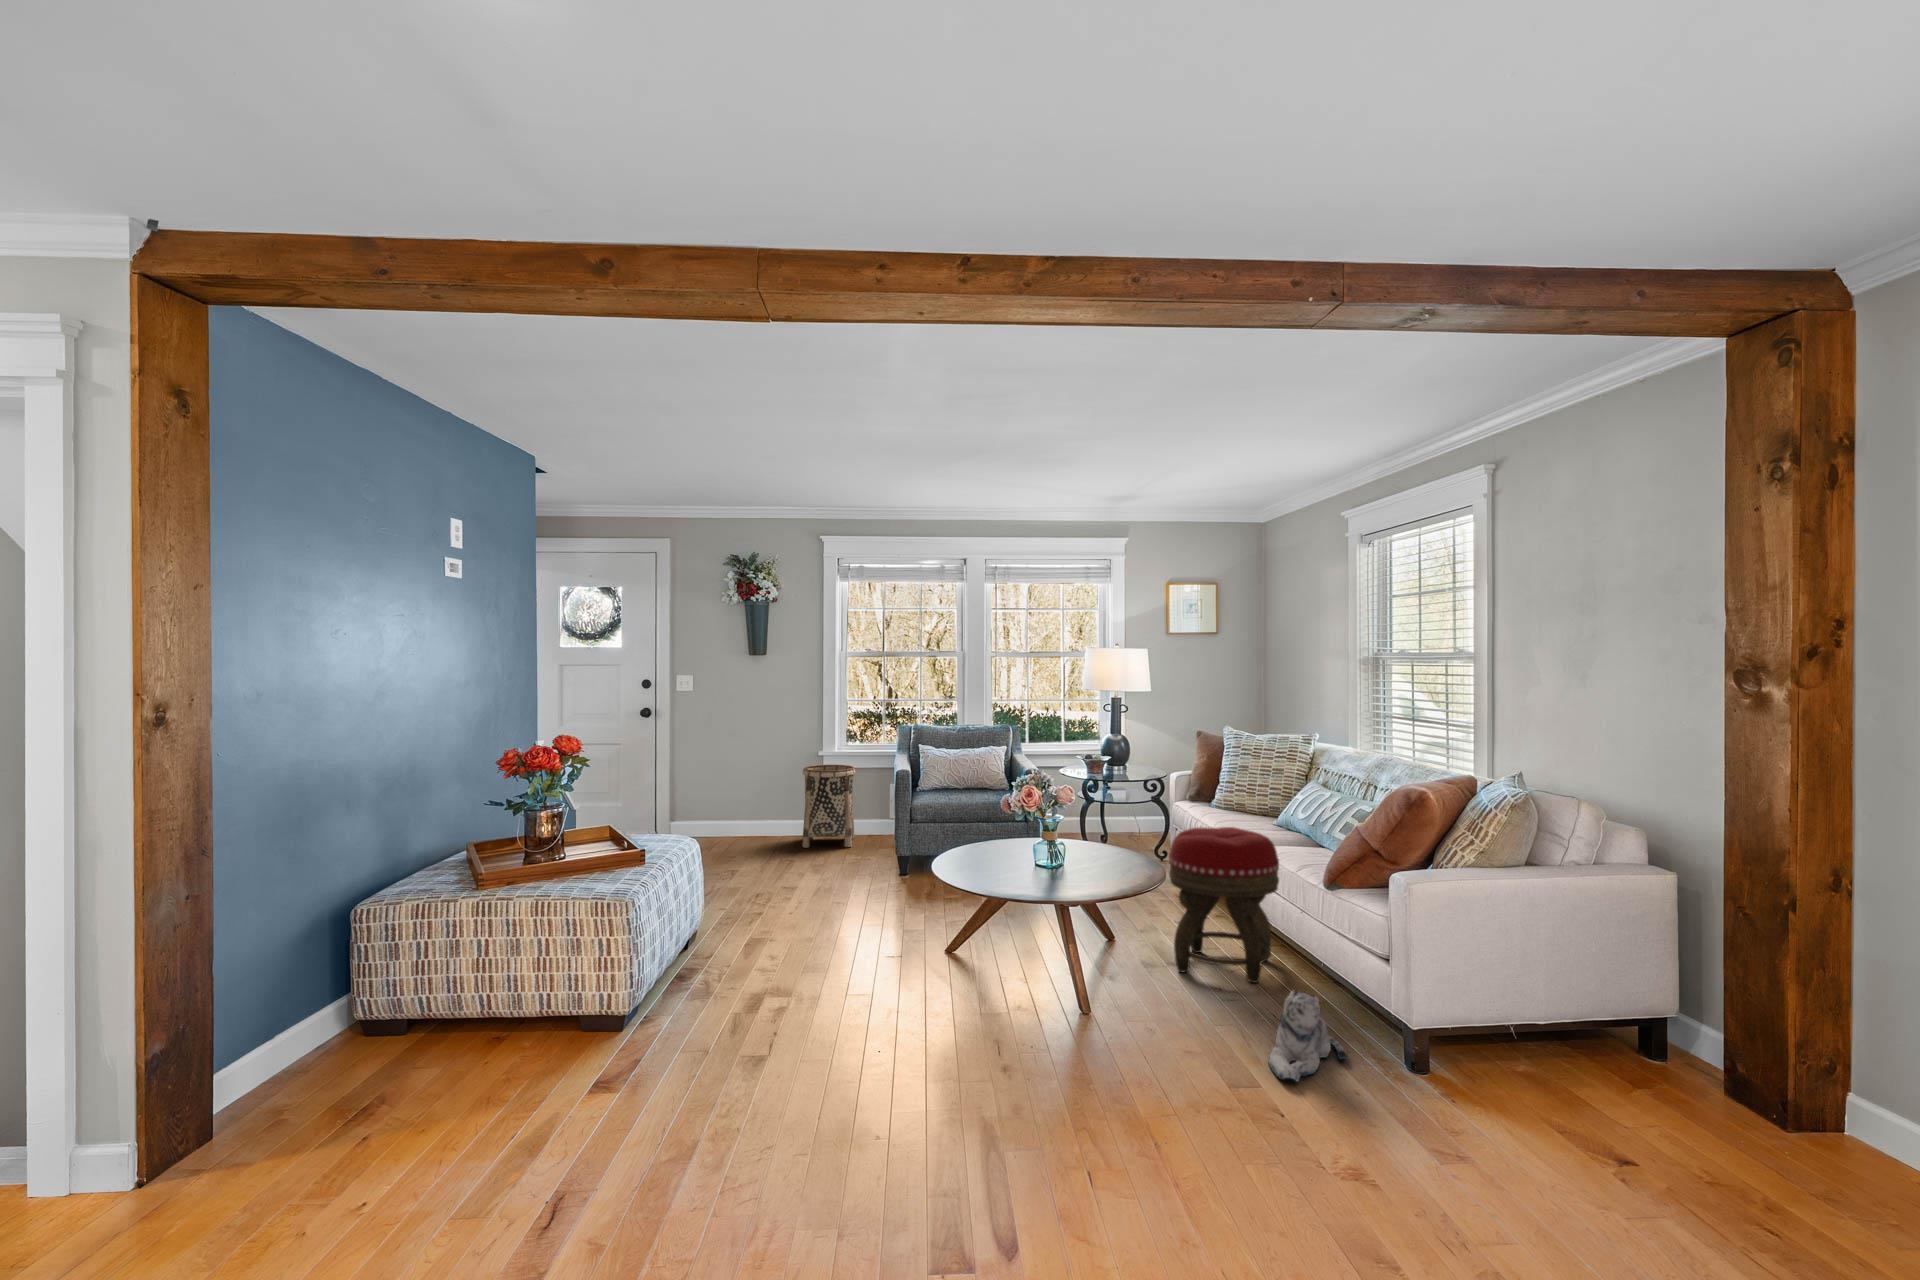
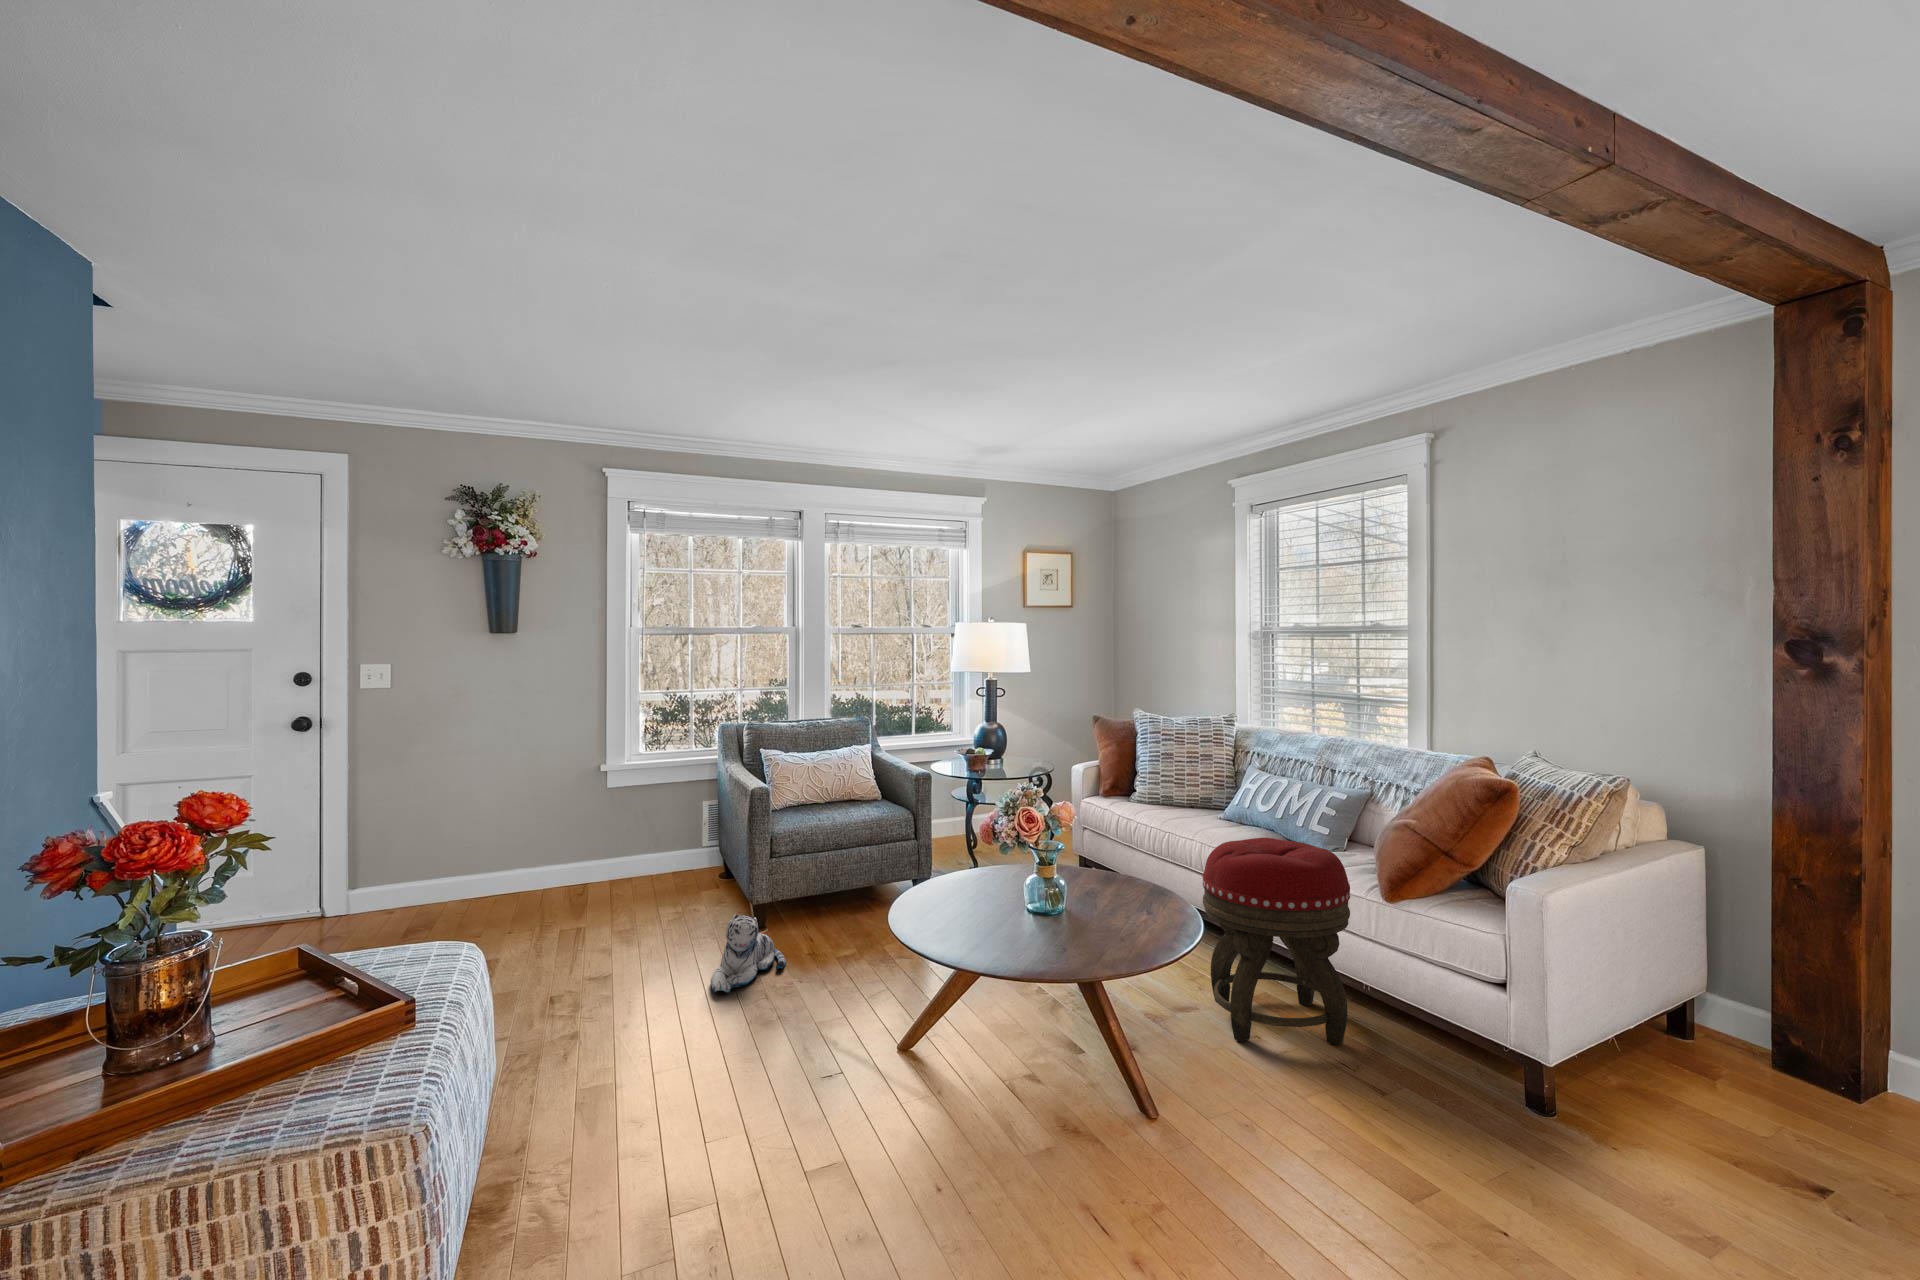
basket: present [802,764,856,848] -> none [581,778,657,896]
plush toy: present [1269,991,1347,1081] -> present [711,915,786,993]

